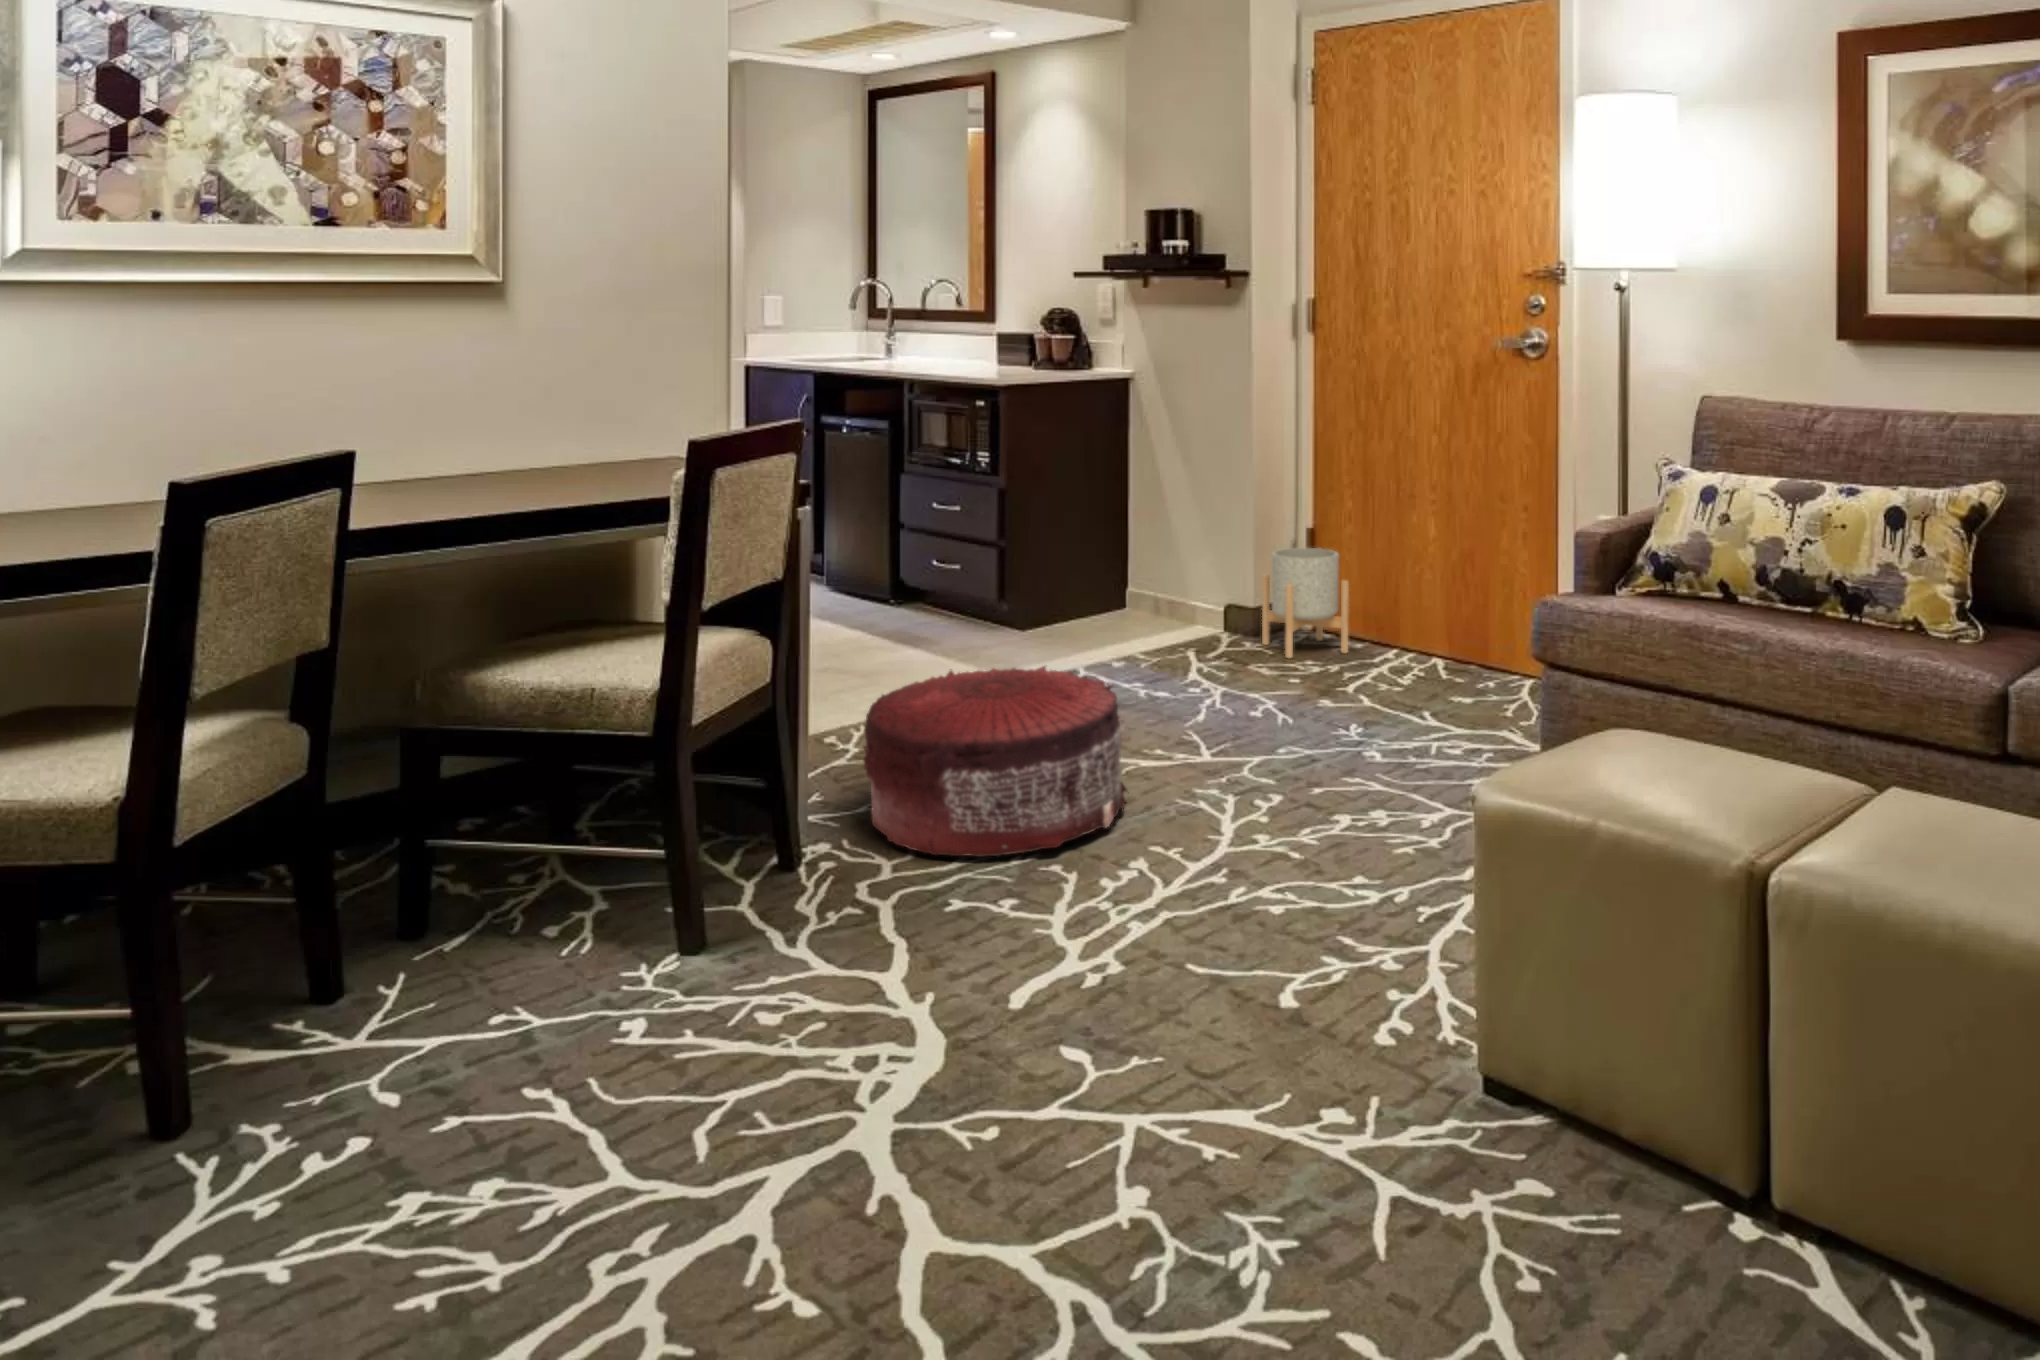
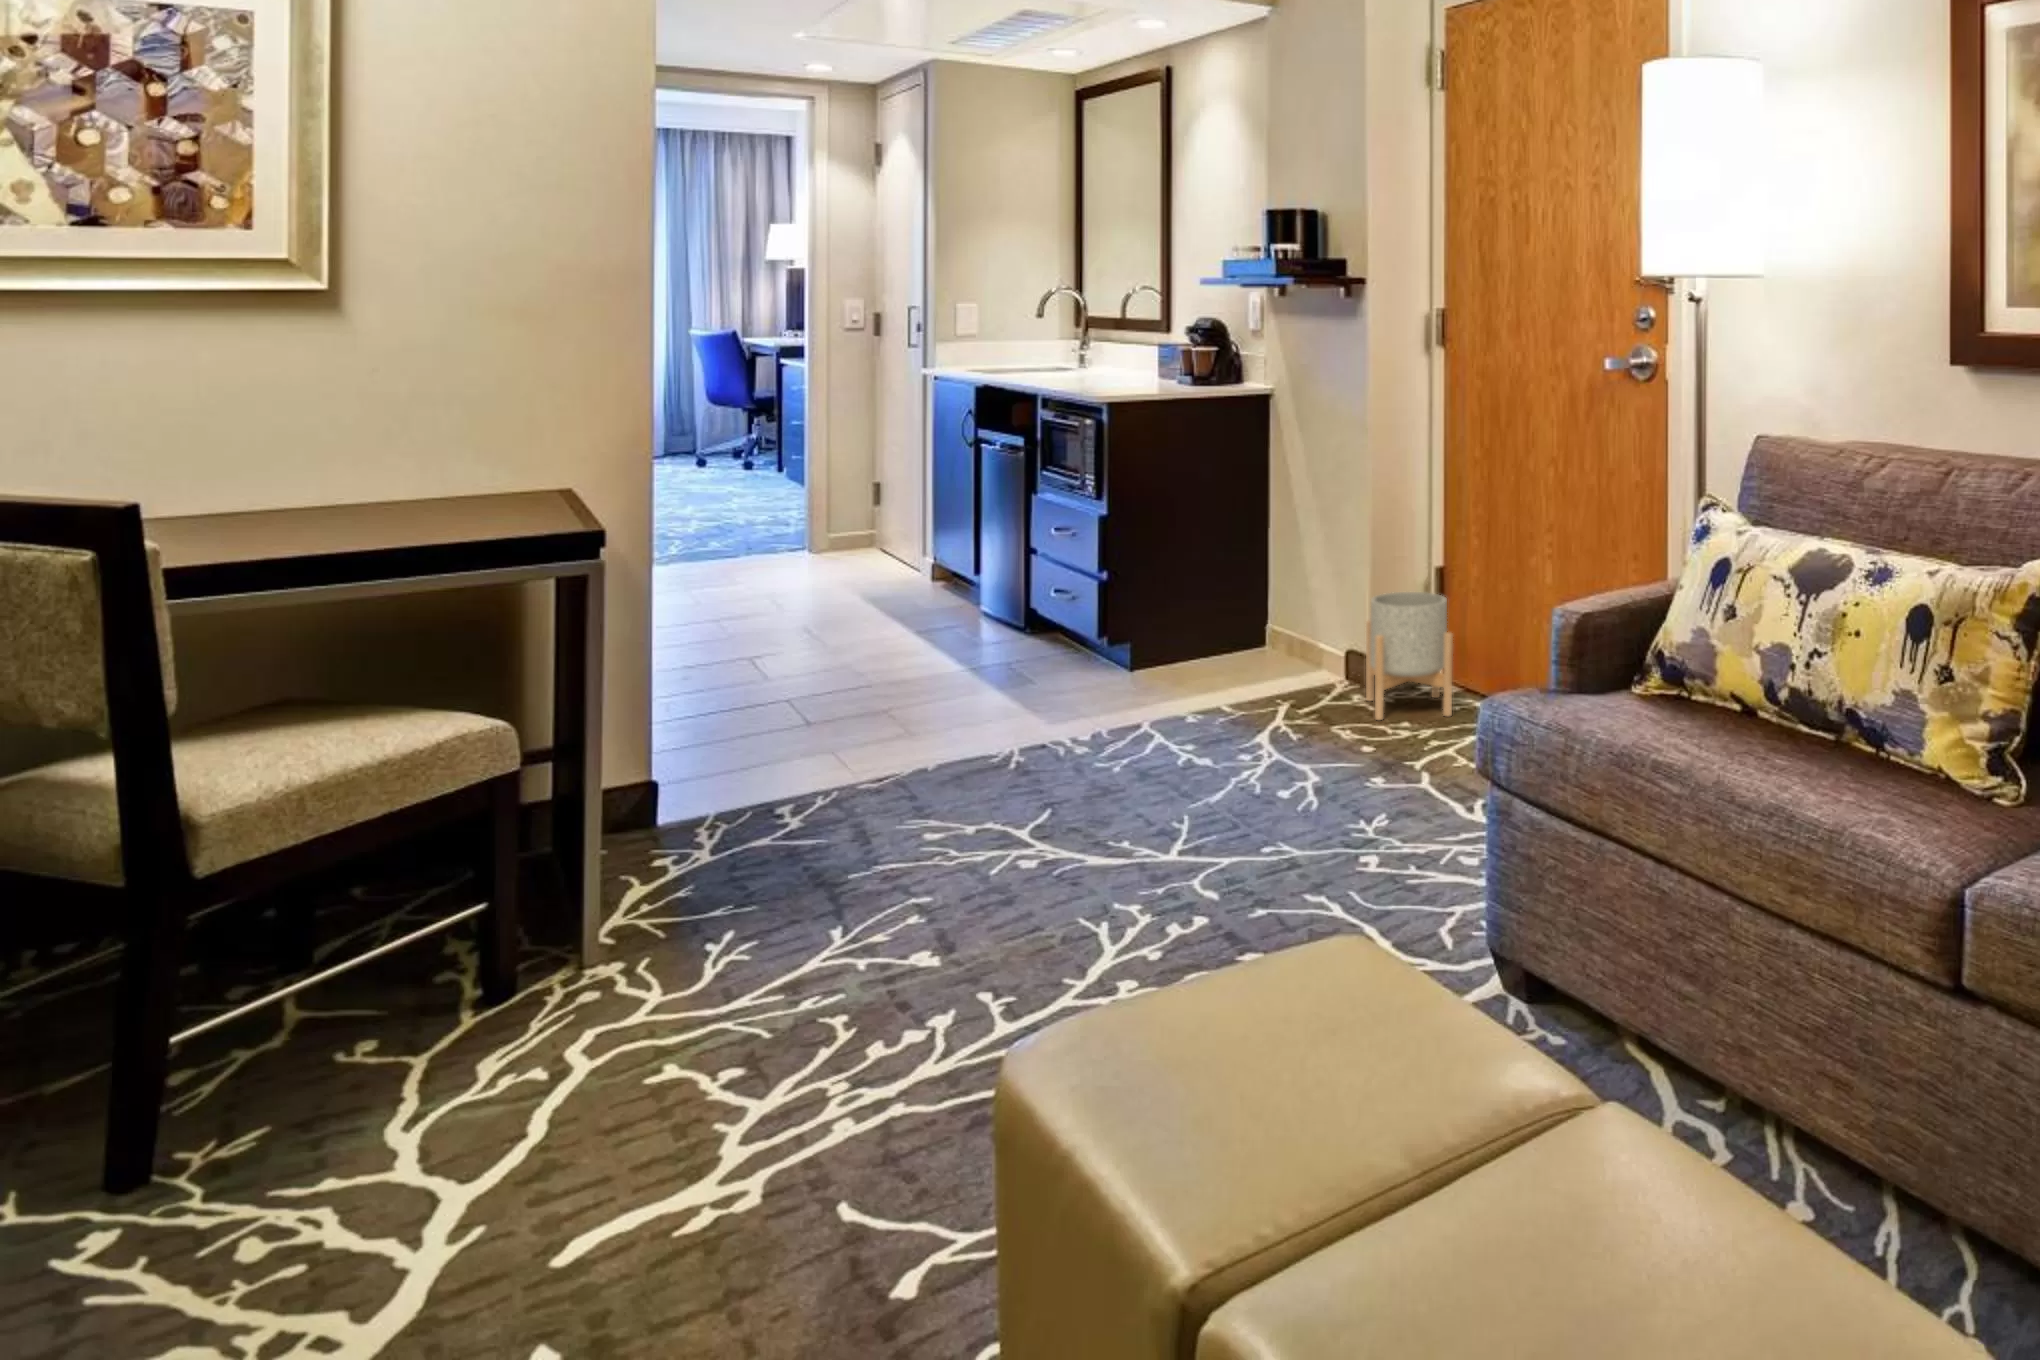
pouf: present [863,666,1129,856] -> none [656,740,1001,988]

